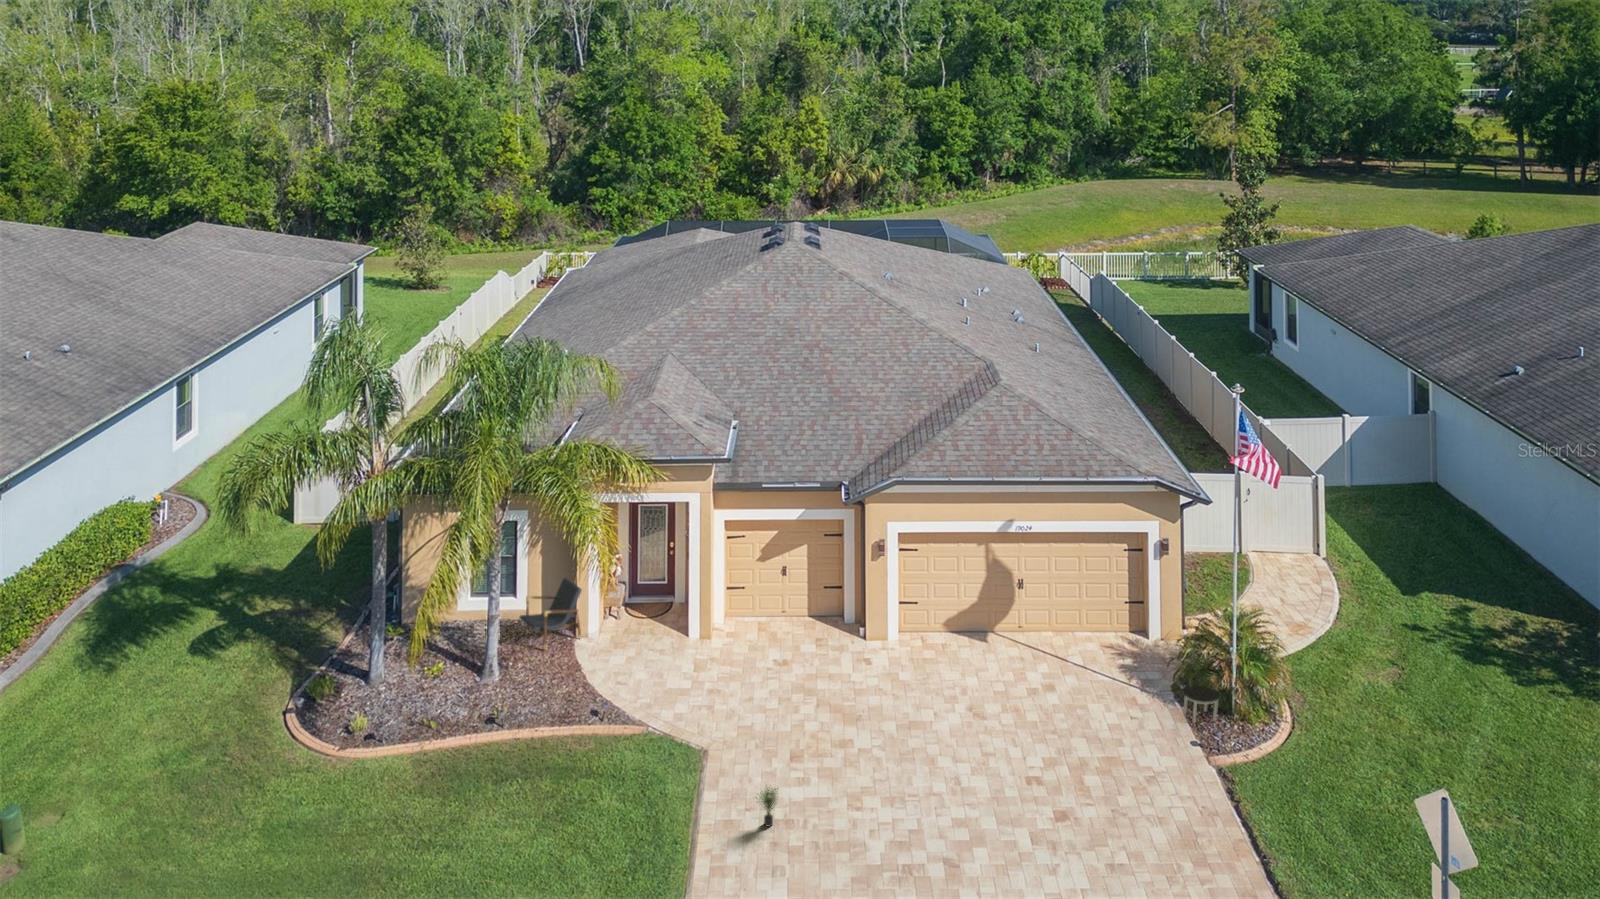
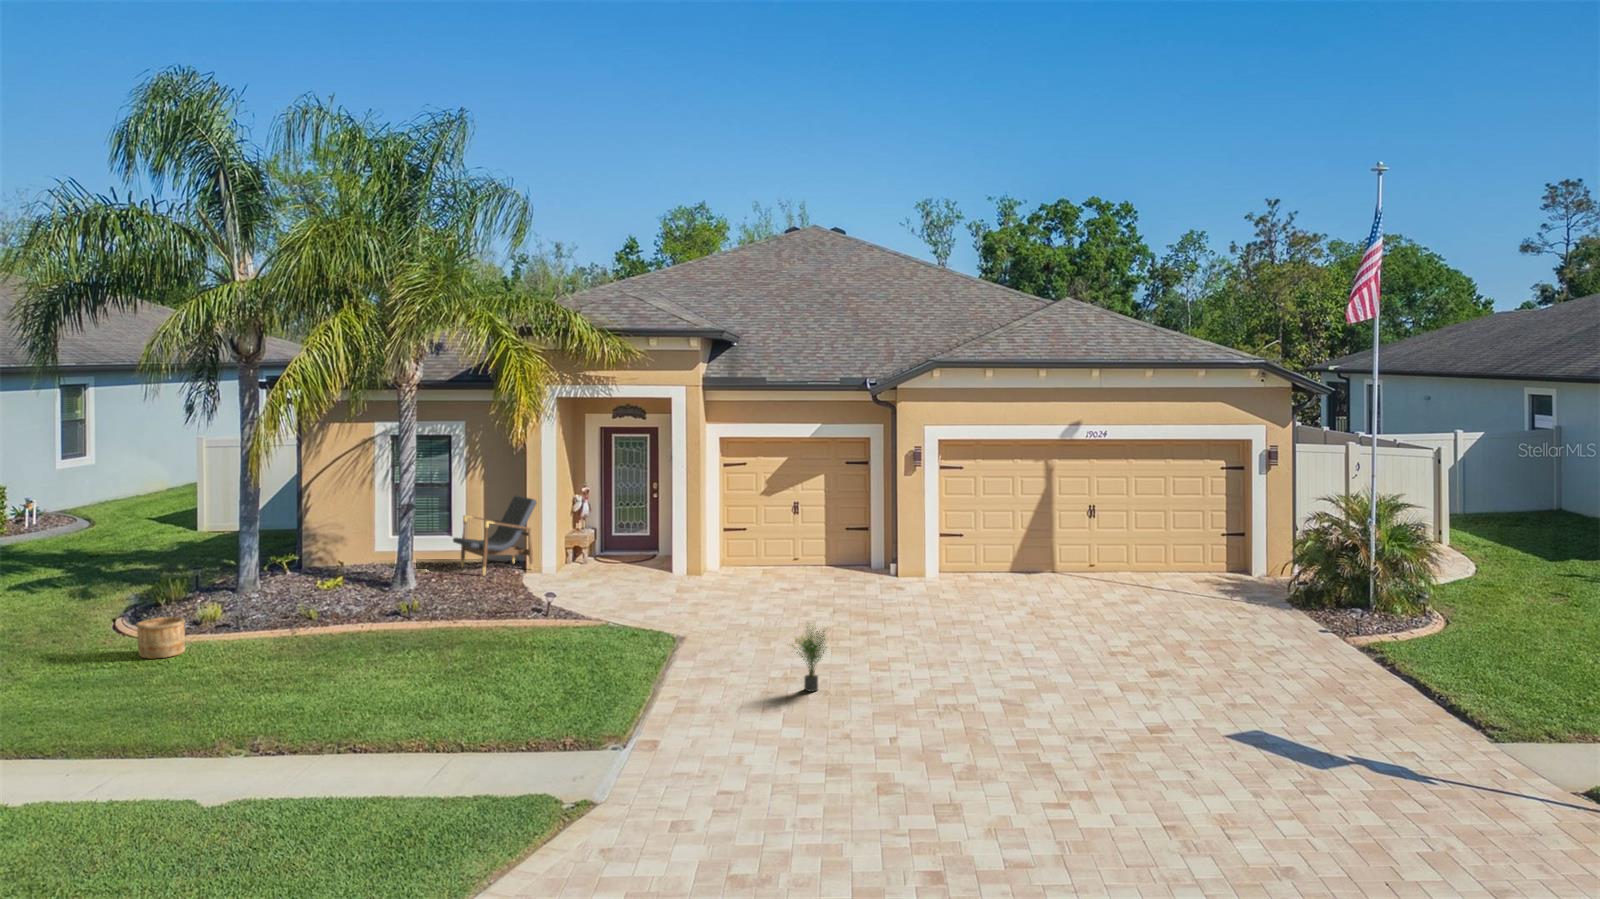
round table: present [1183,685,1220,723] -> none [1356,574,1409,618]
wooden bucket: none [330,747,362,781] -> present [136,617,185,659]

